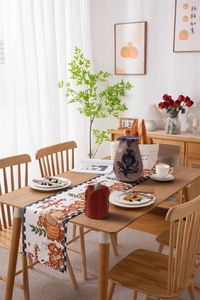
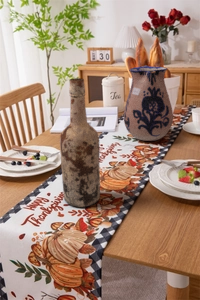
wine bottle: none [62,139,82,205] -> present [60,78,100,207]
candle: present [85,182,110,219] -> none [122,162,172,237]

